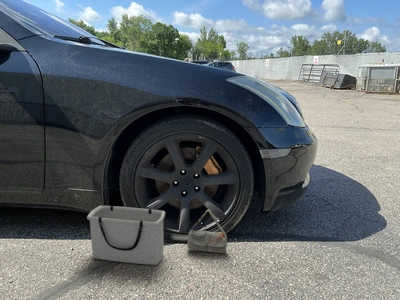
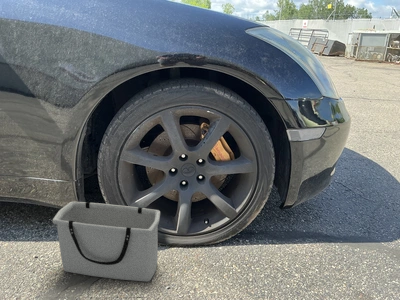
bag: present [187,209,227,253] -> none [188,207,241,262]

